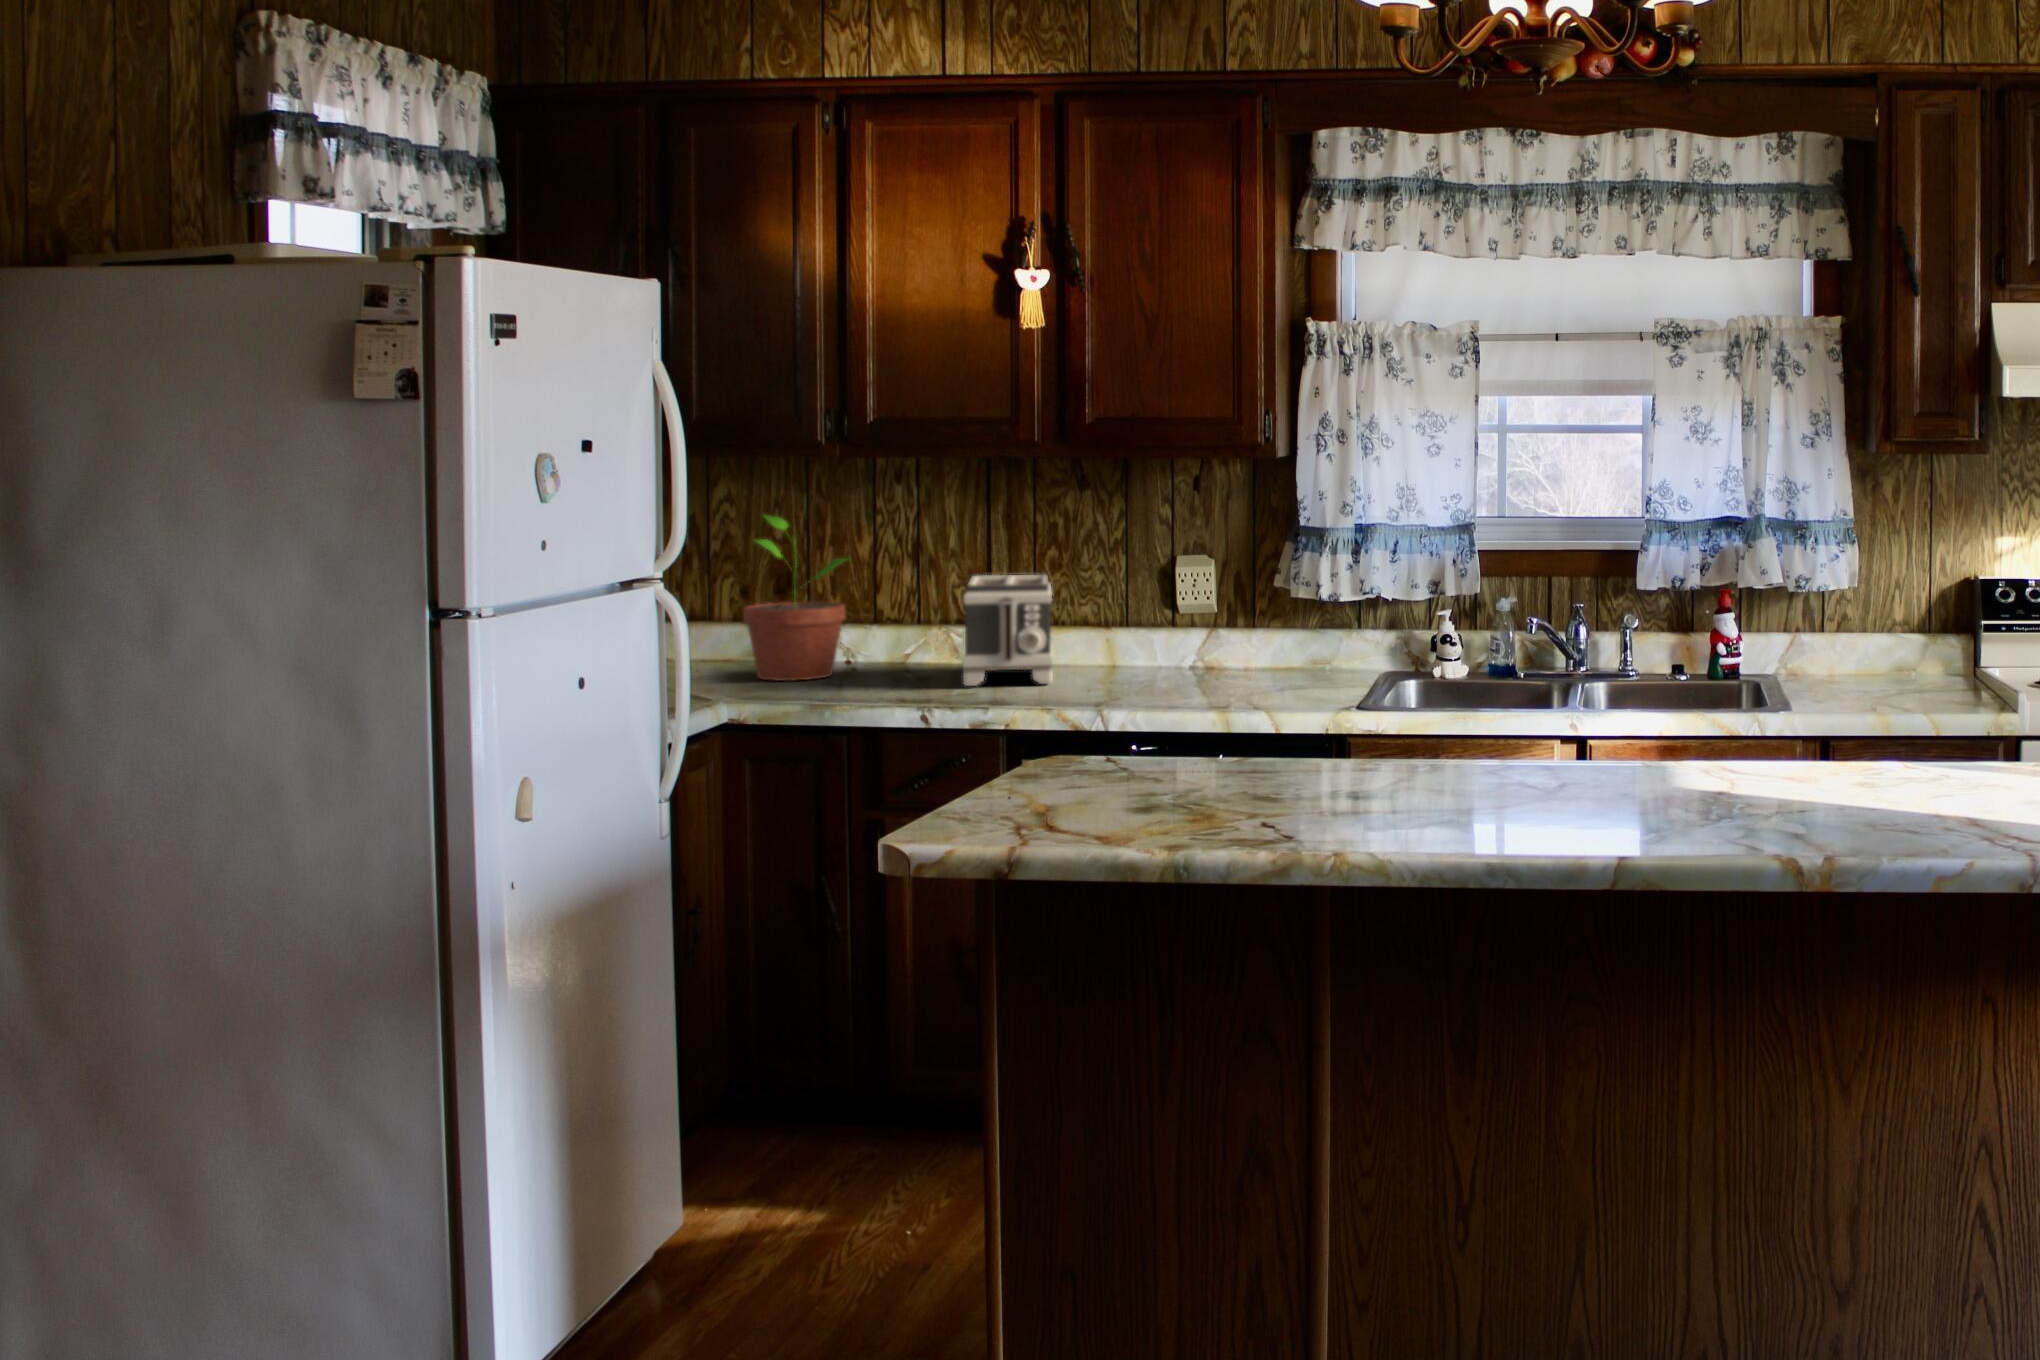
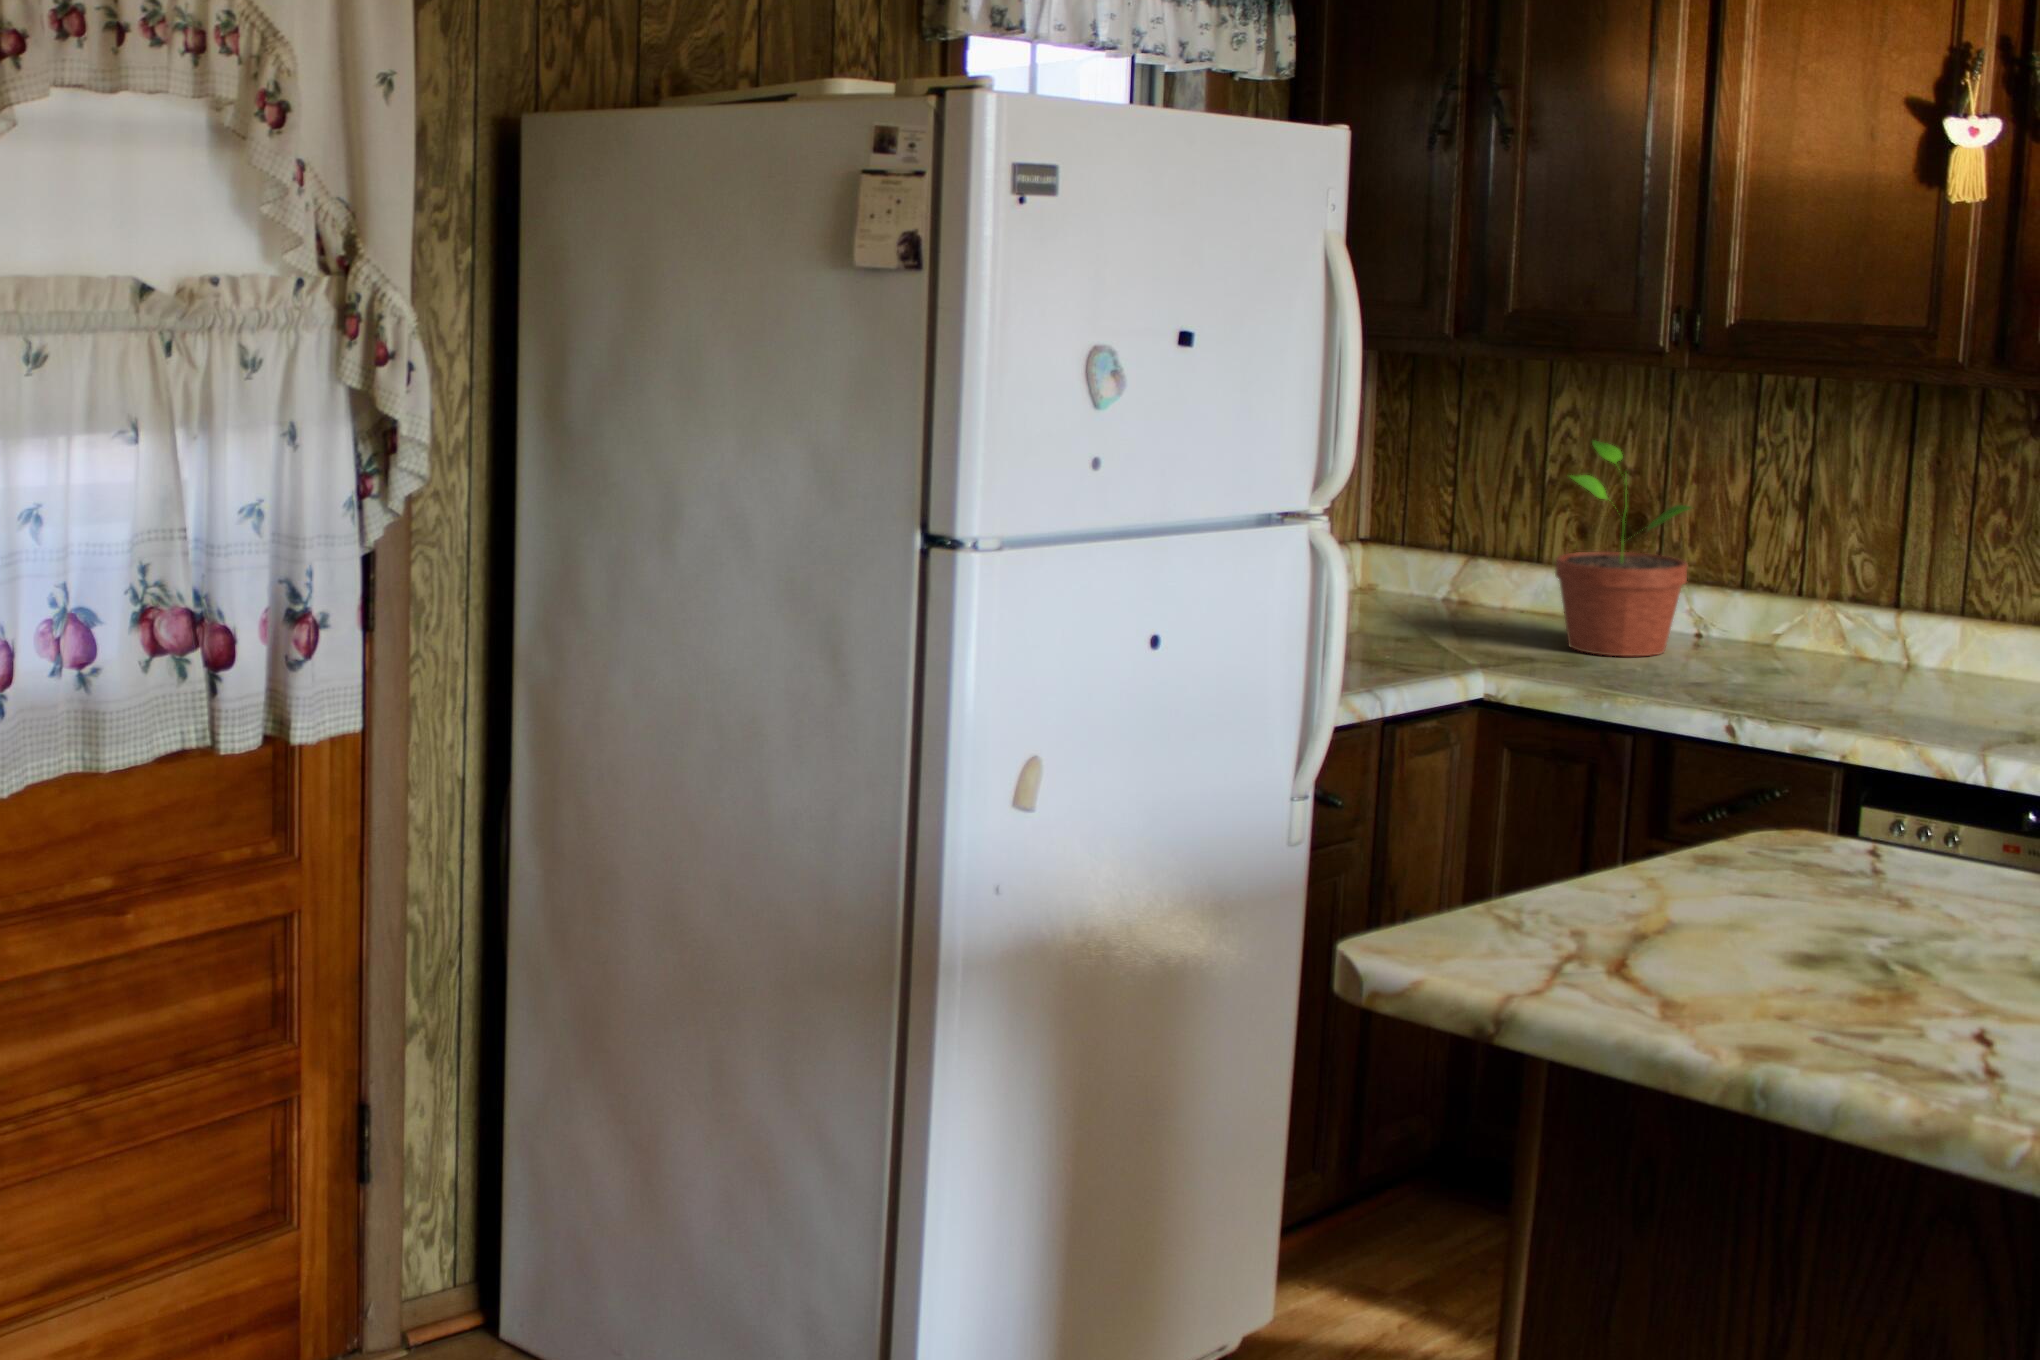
toaster: present [963,575,1053,686] -> none [1817,541,1990,711]

